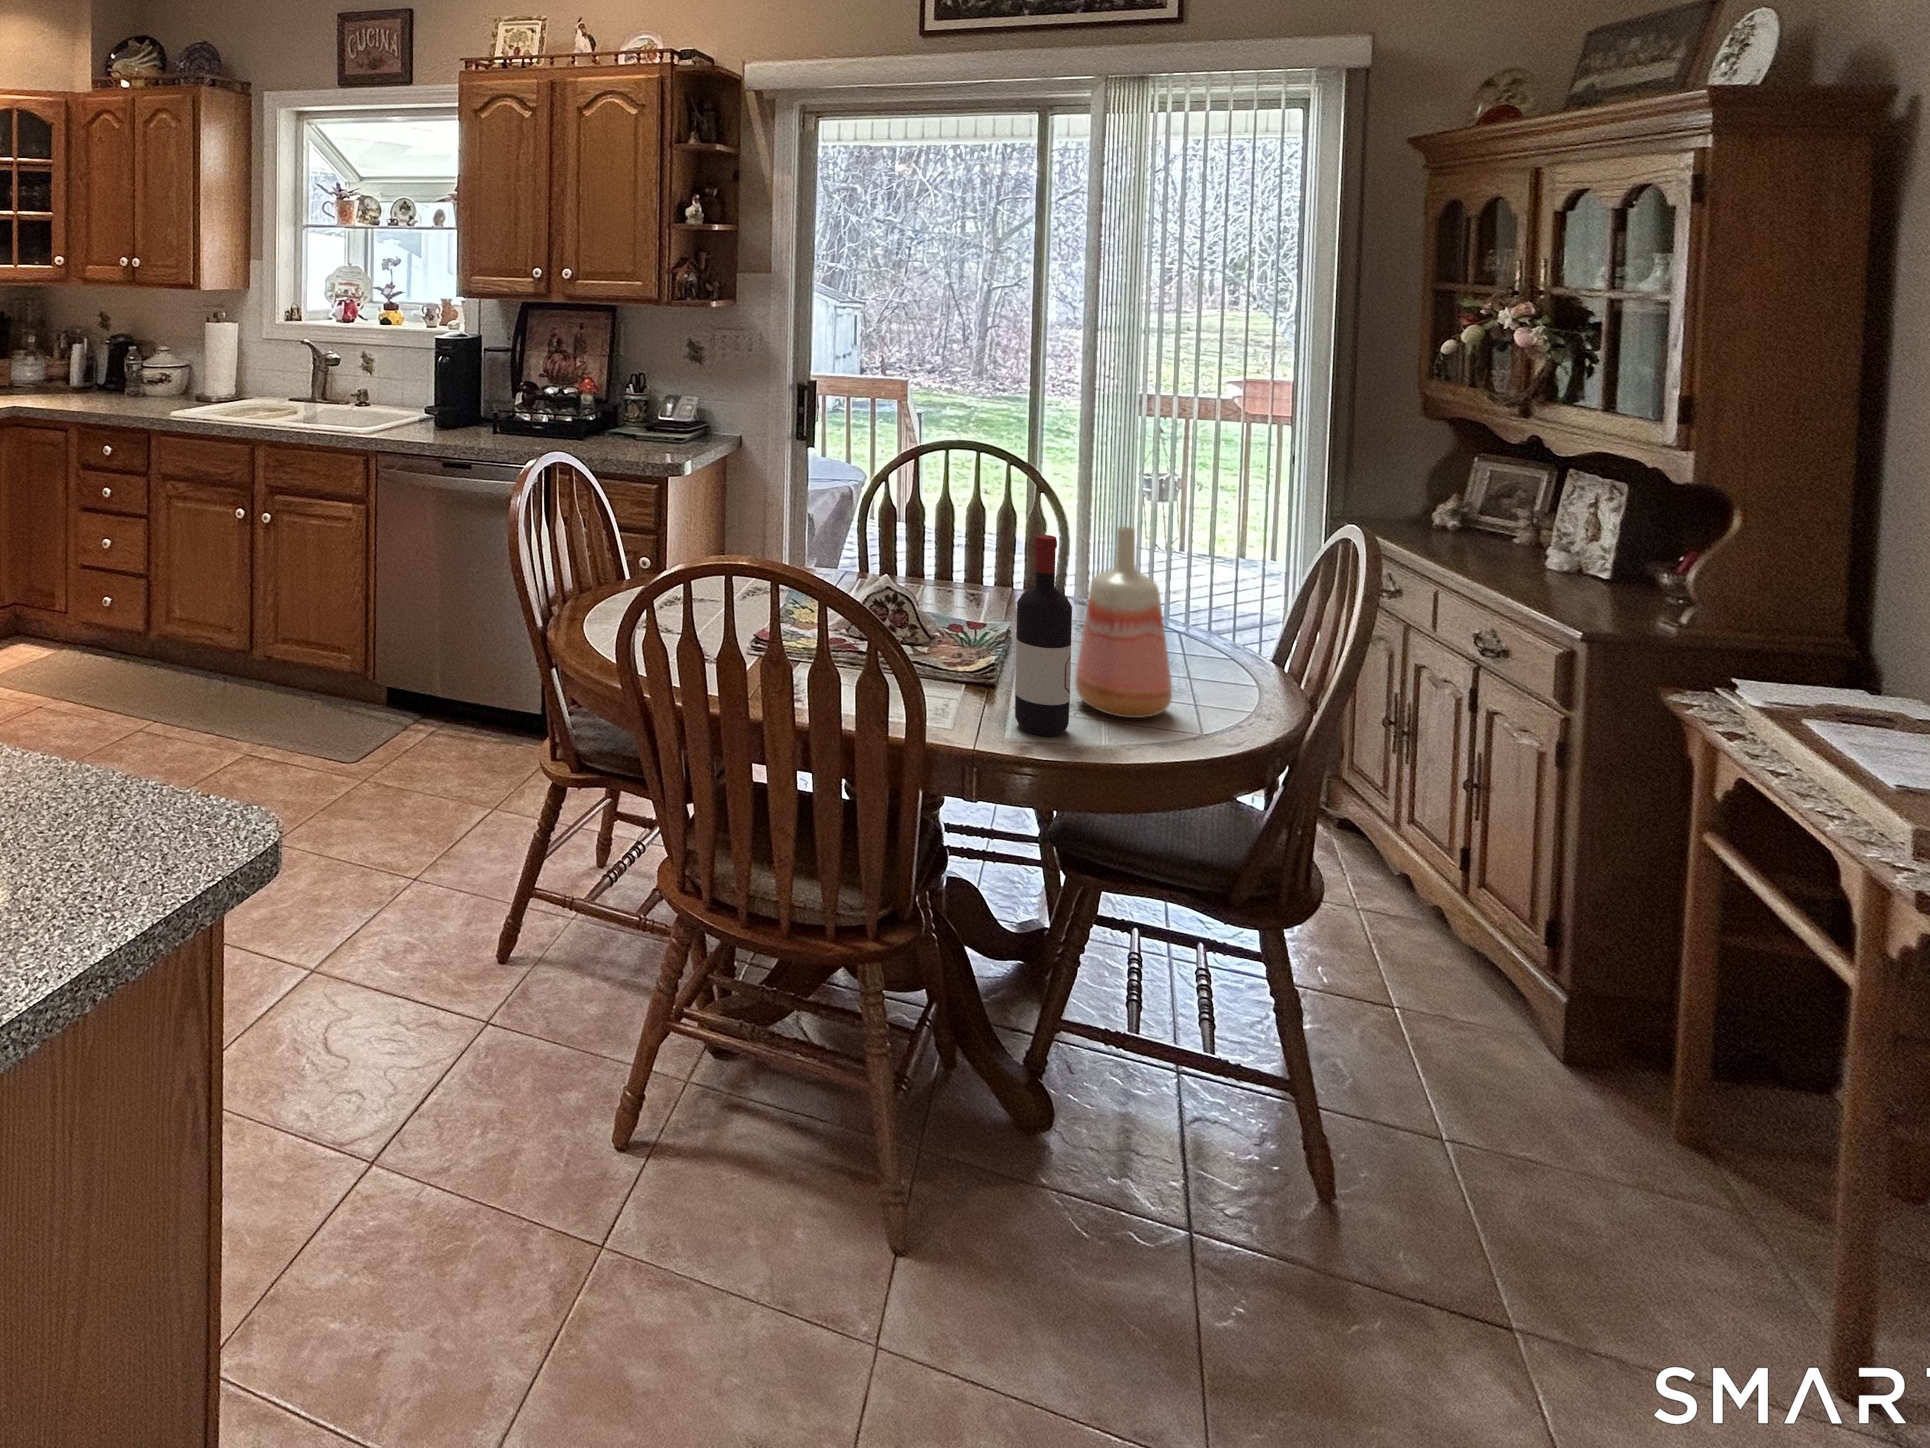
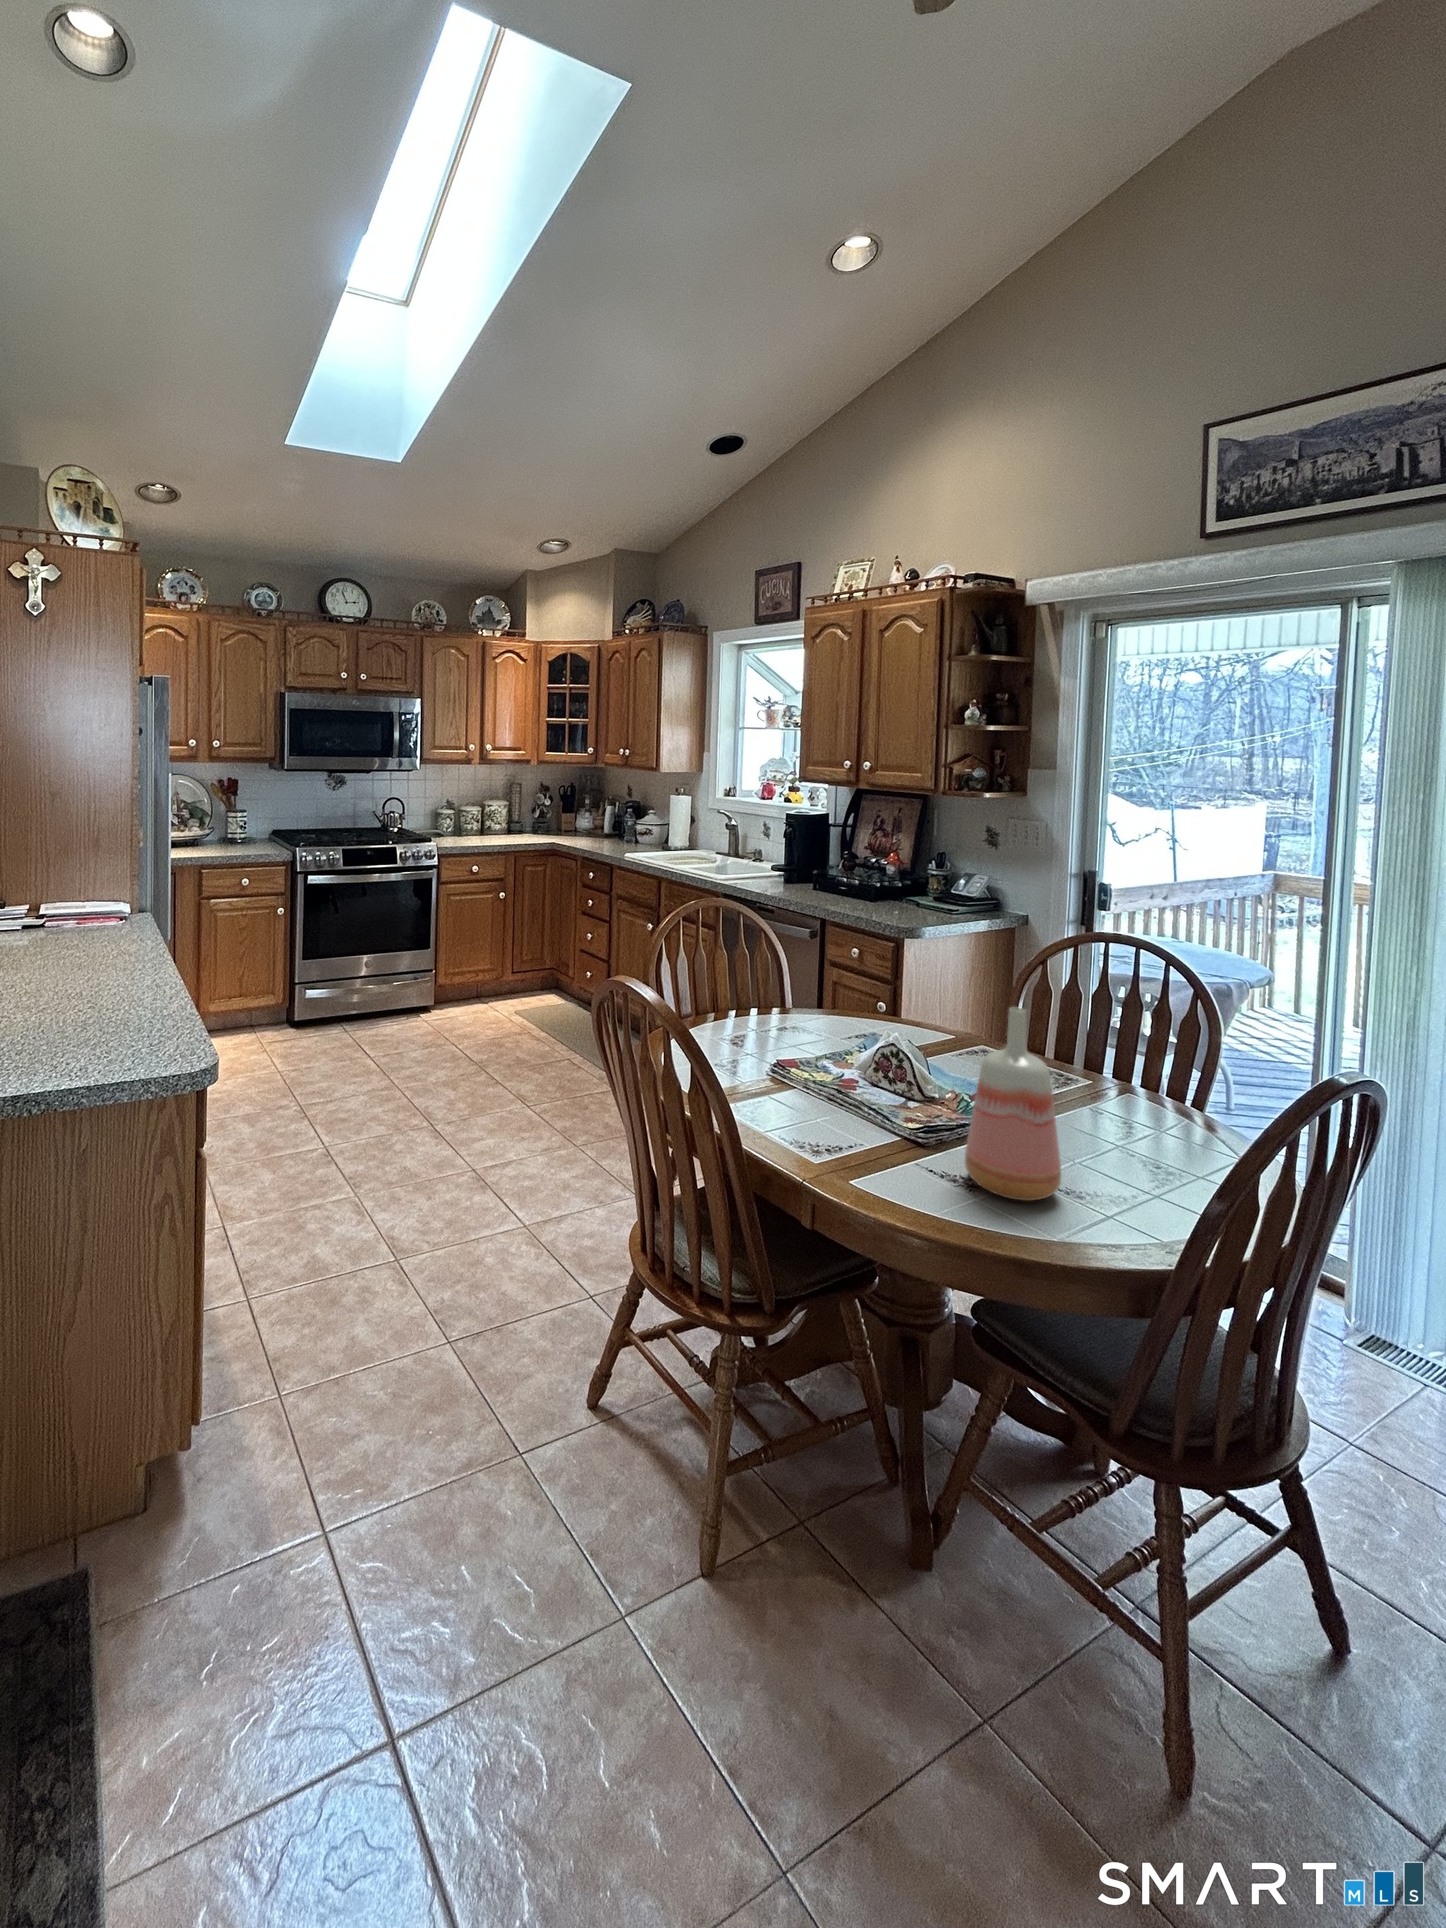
wine bottle: present [1015,535,1072,736] -> none [867,997,921,1185]

